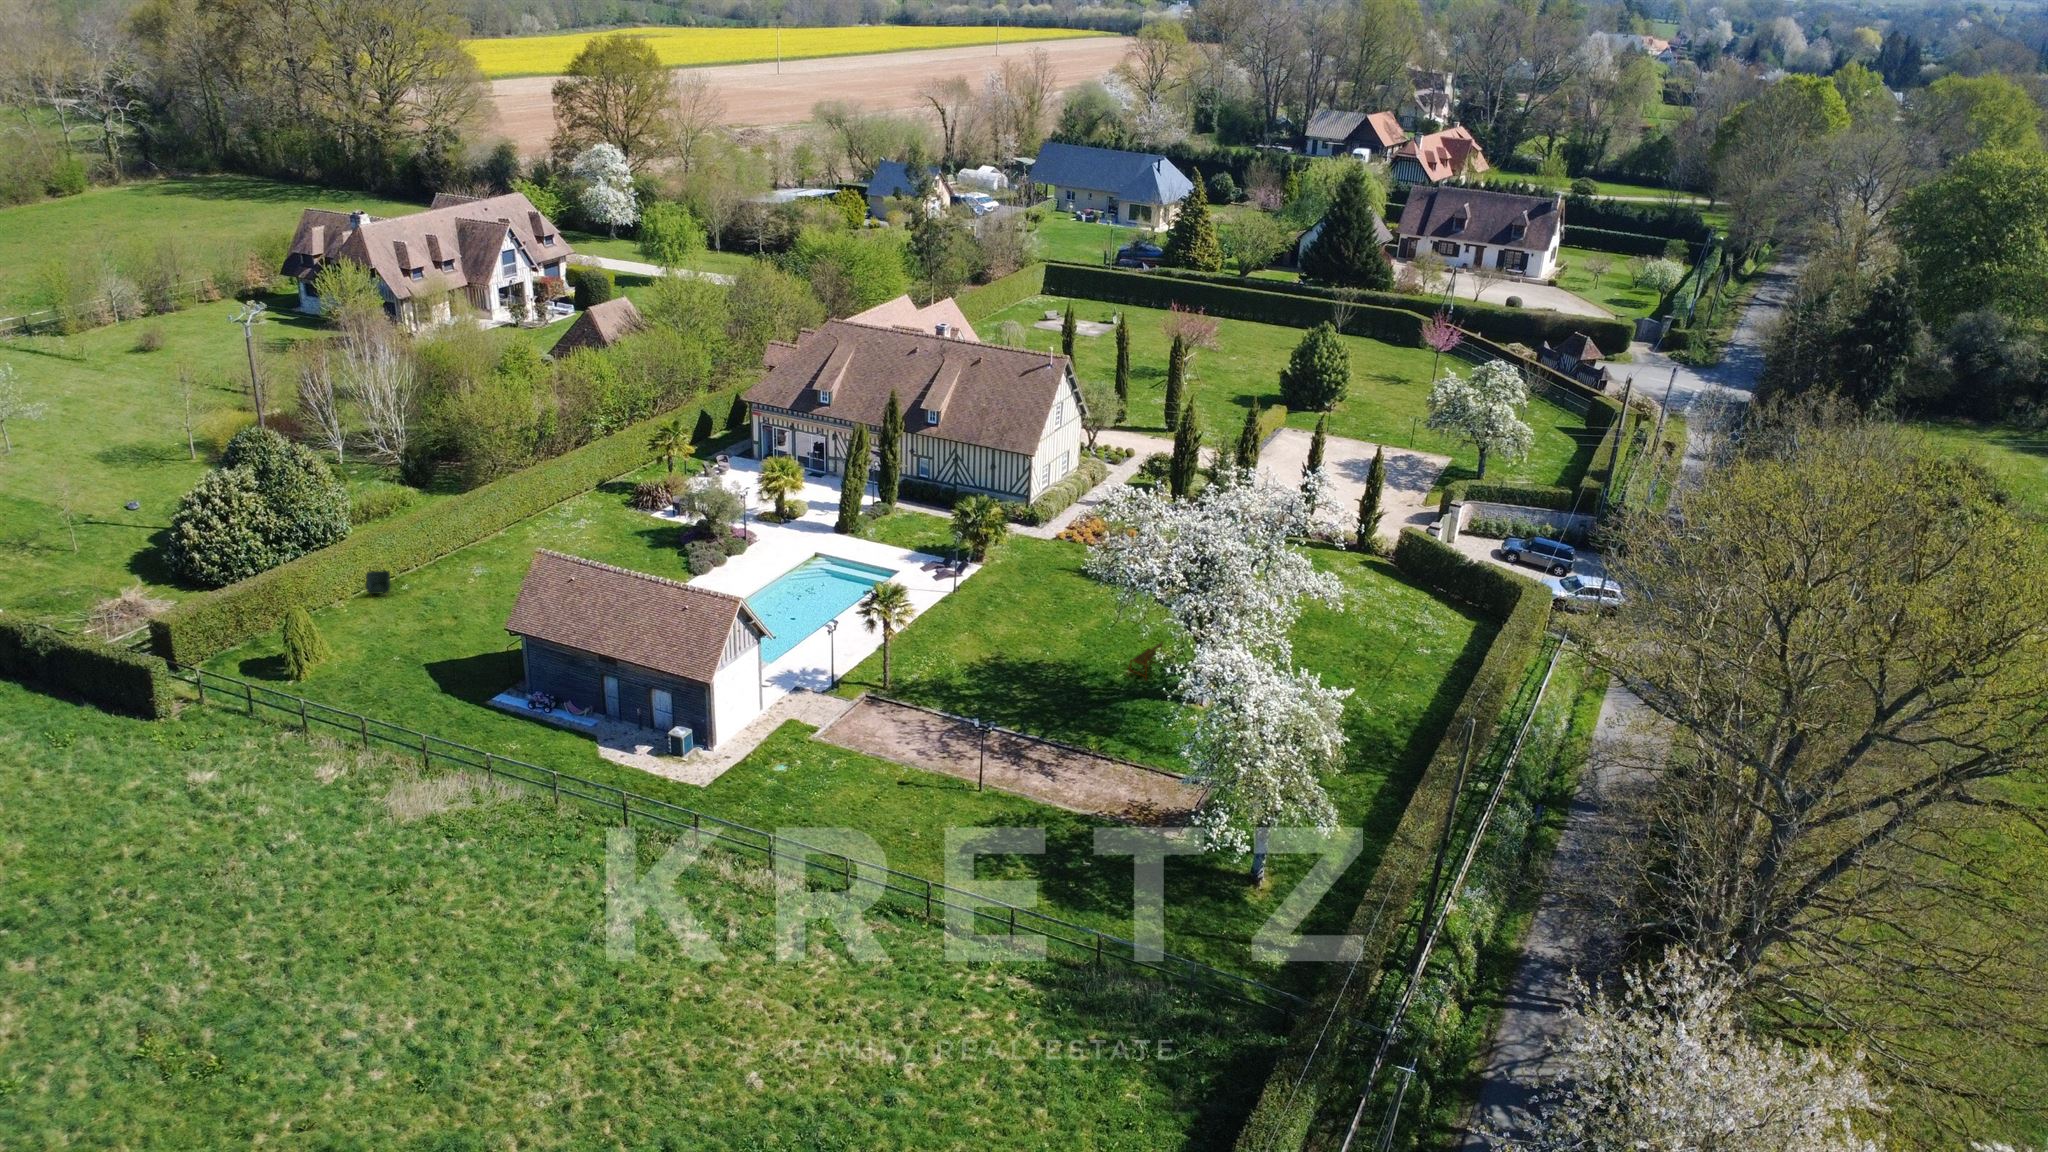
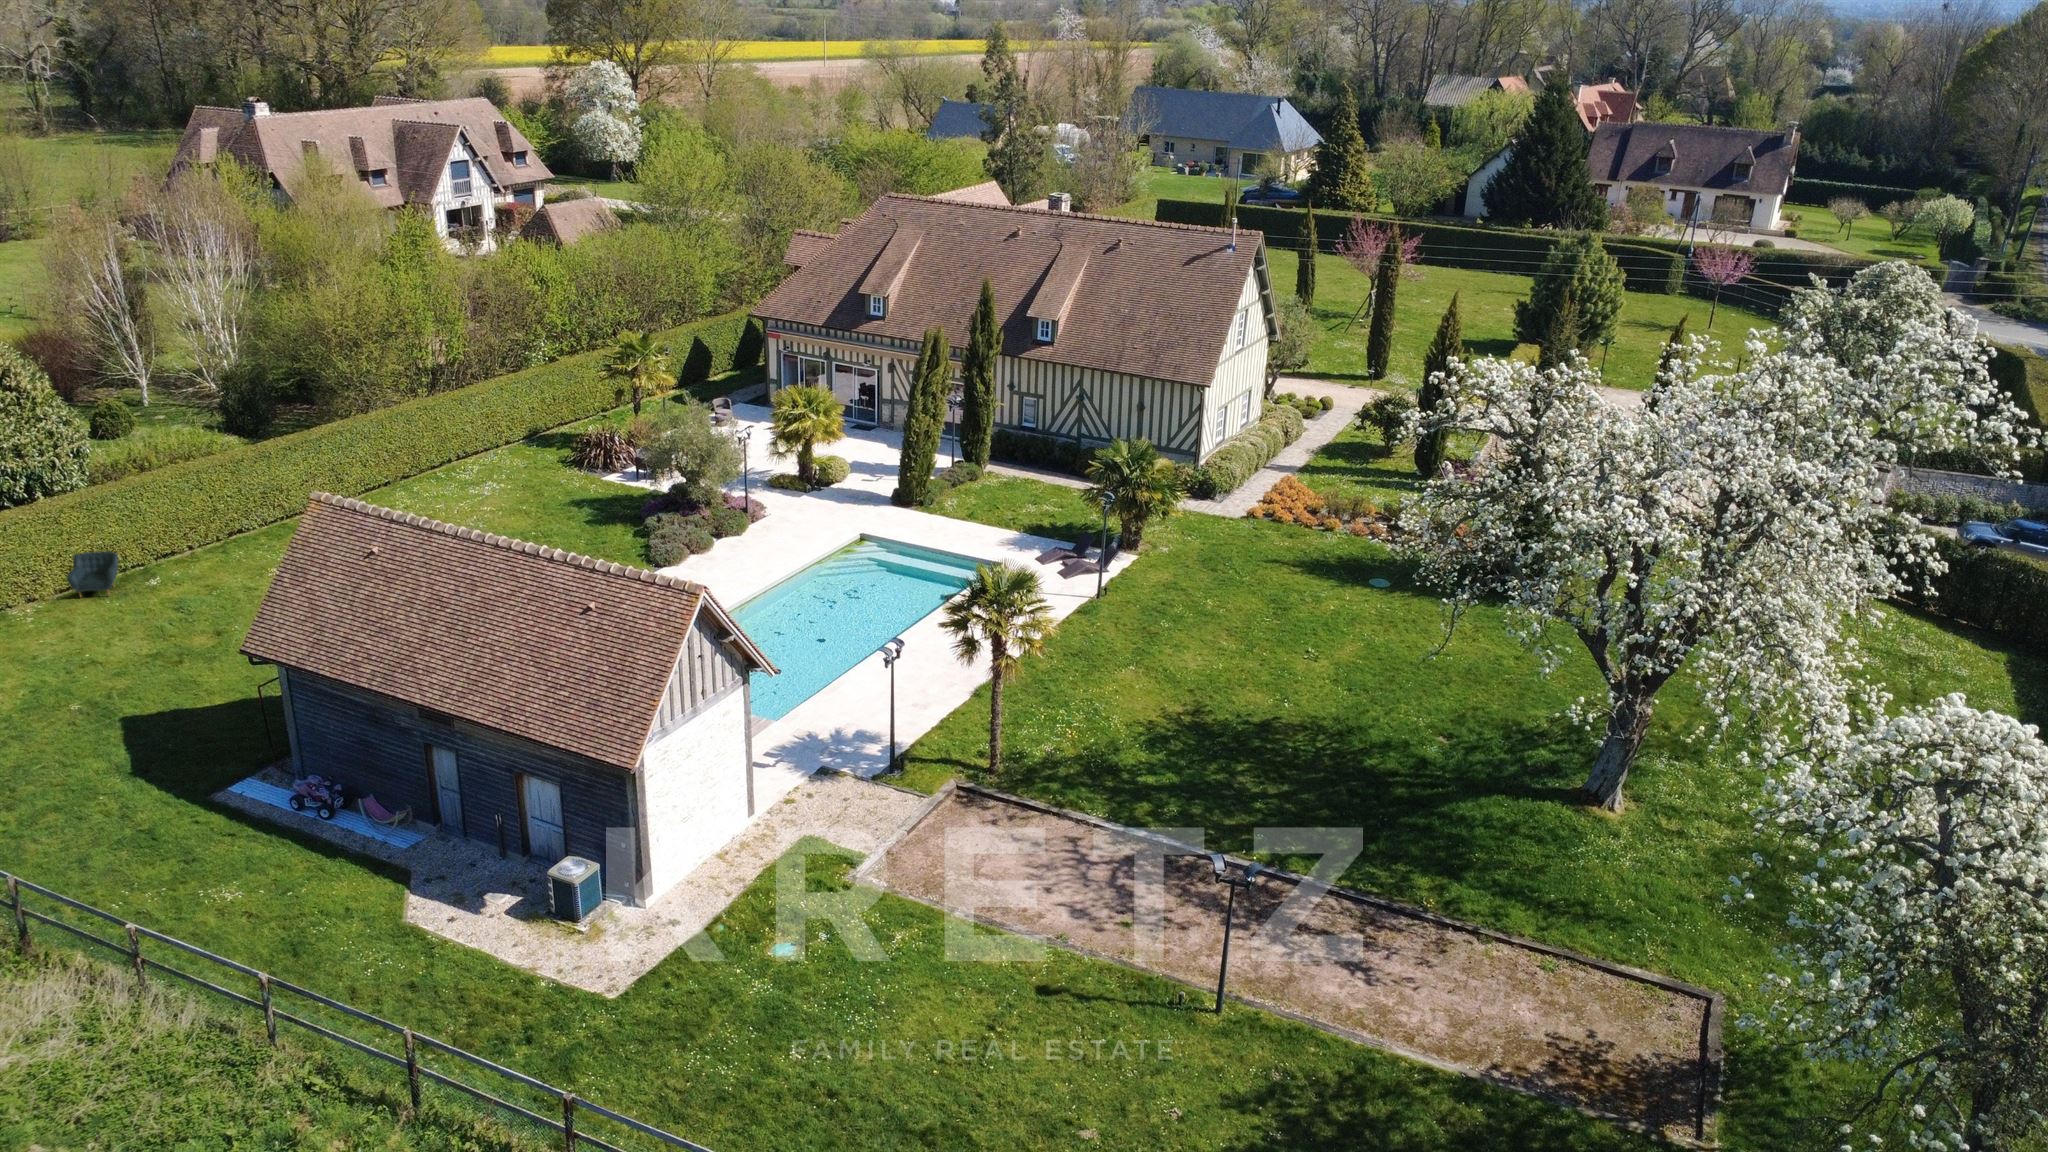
bench: present [1128,642,1163,680] -> none [1443,683,1510,759]

